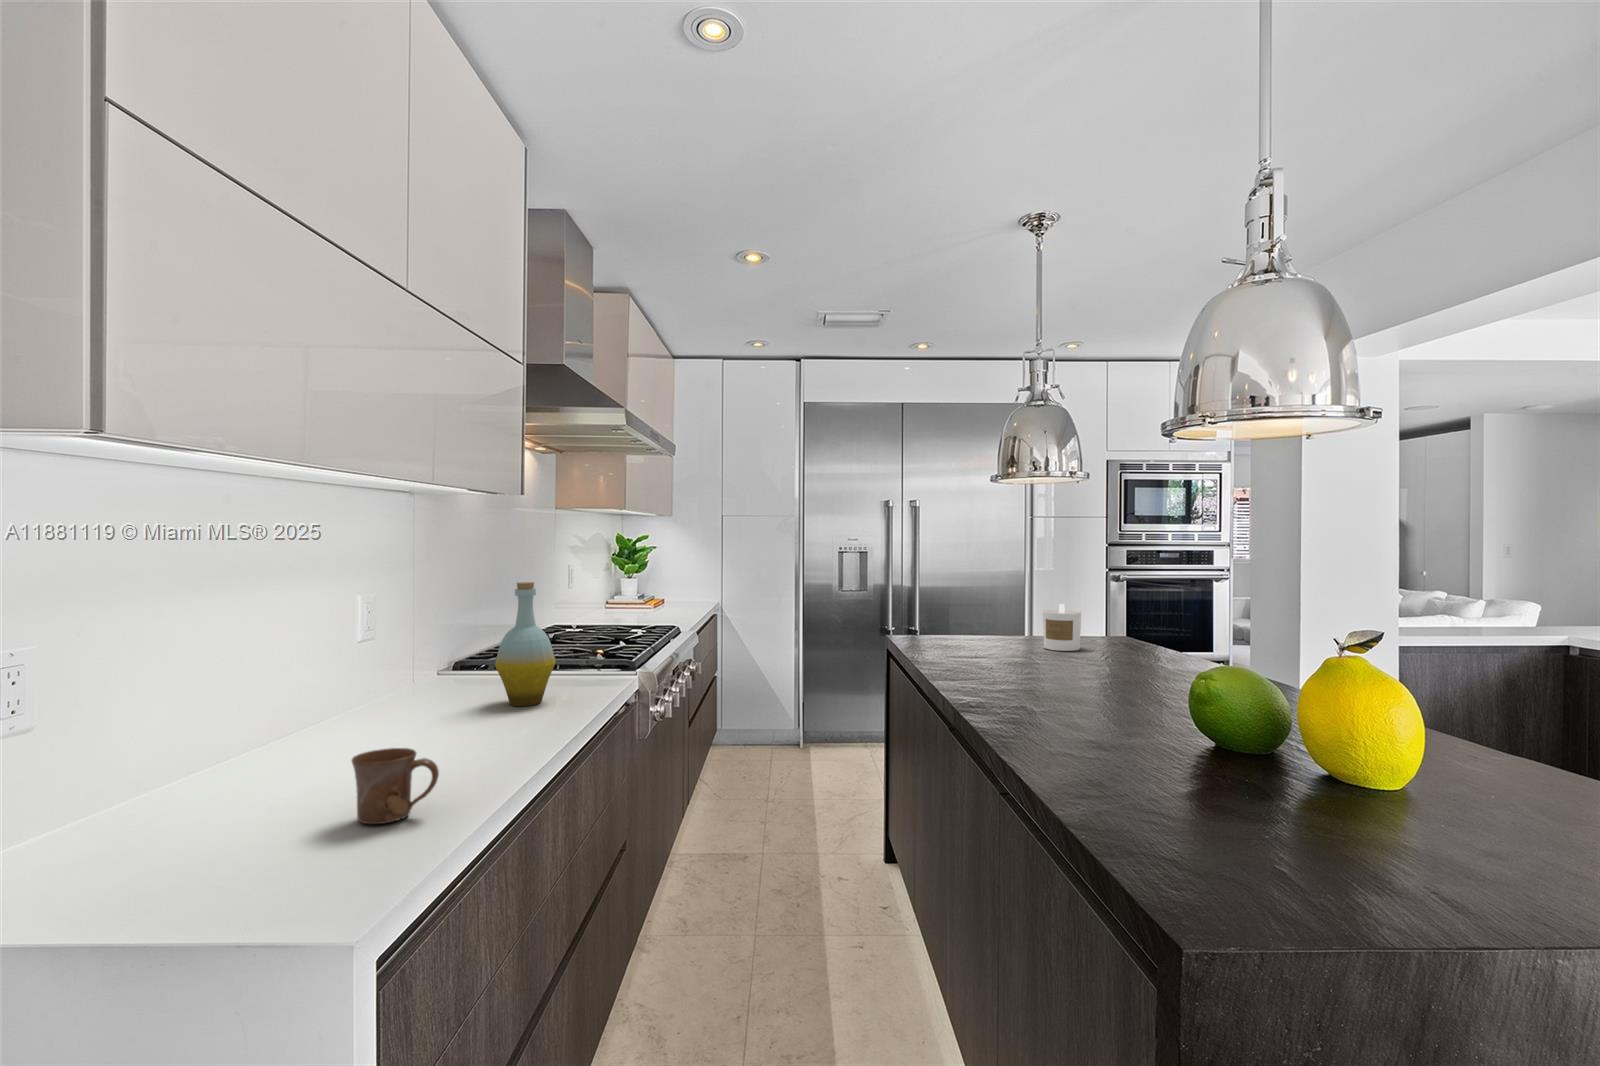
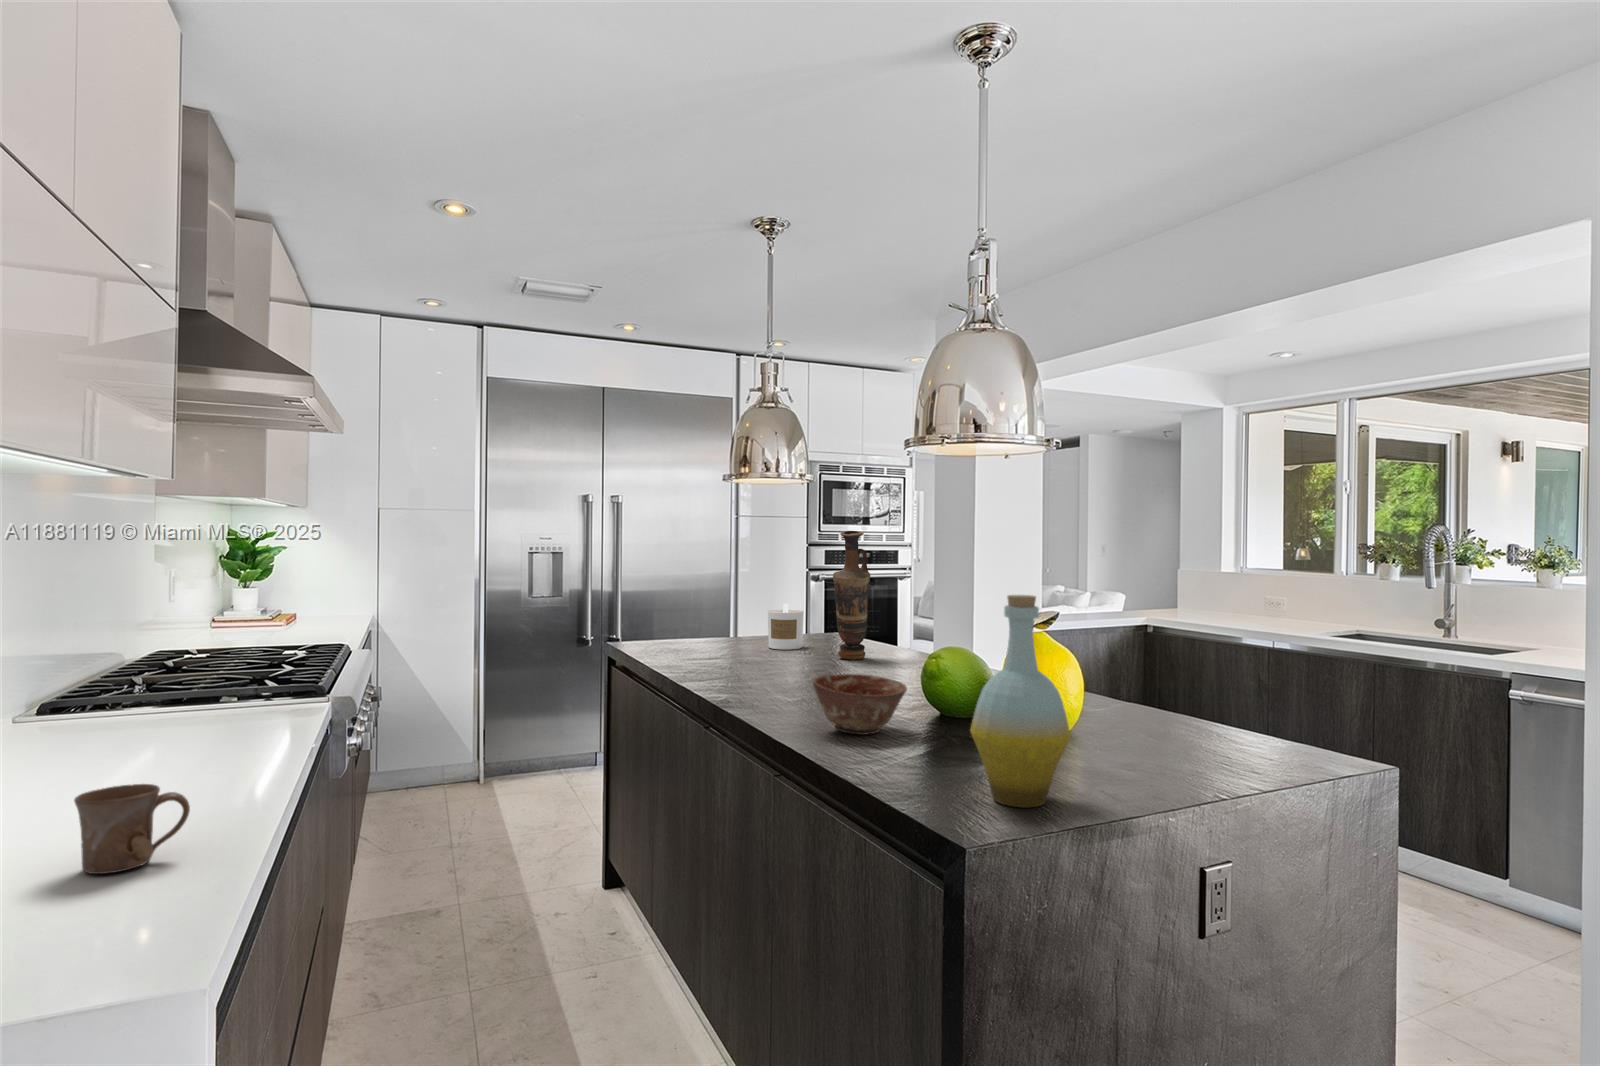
vase: none [1107,529,1150,666] -> present [833,531,870,660]
bottle: present [495,582,556,706] -> present [970,595,1071,807]
ceramic bowl: none [1048,688,1163,760] -> present [813,674,907,735]

